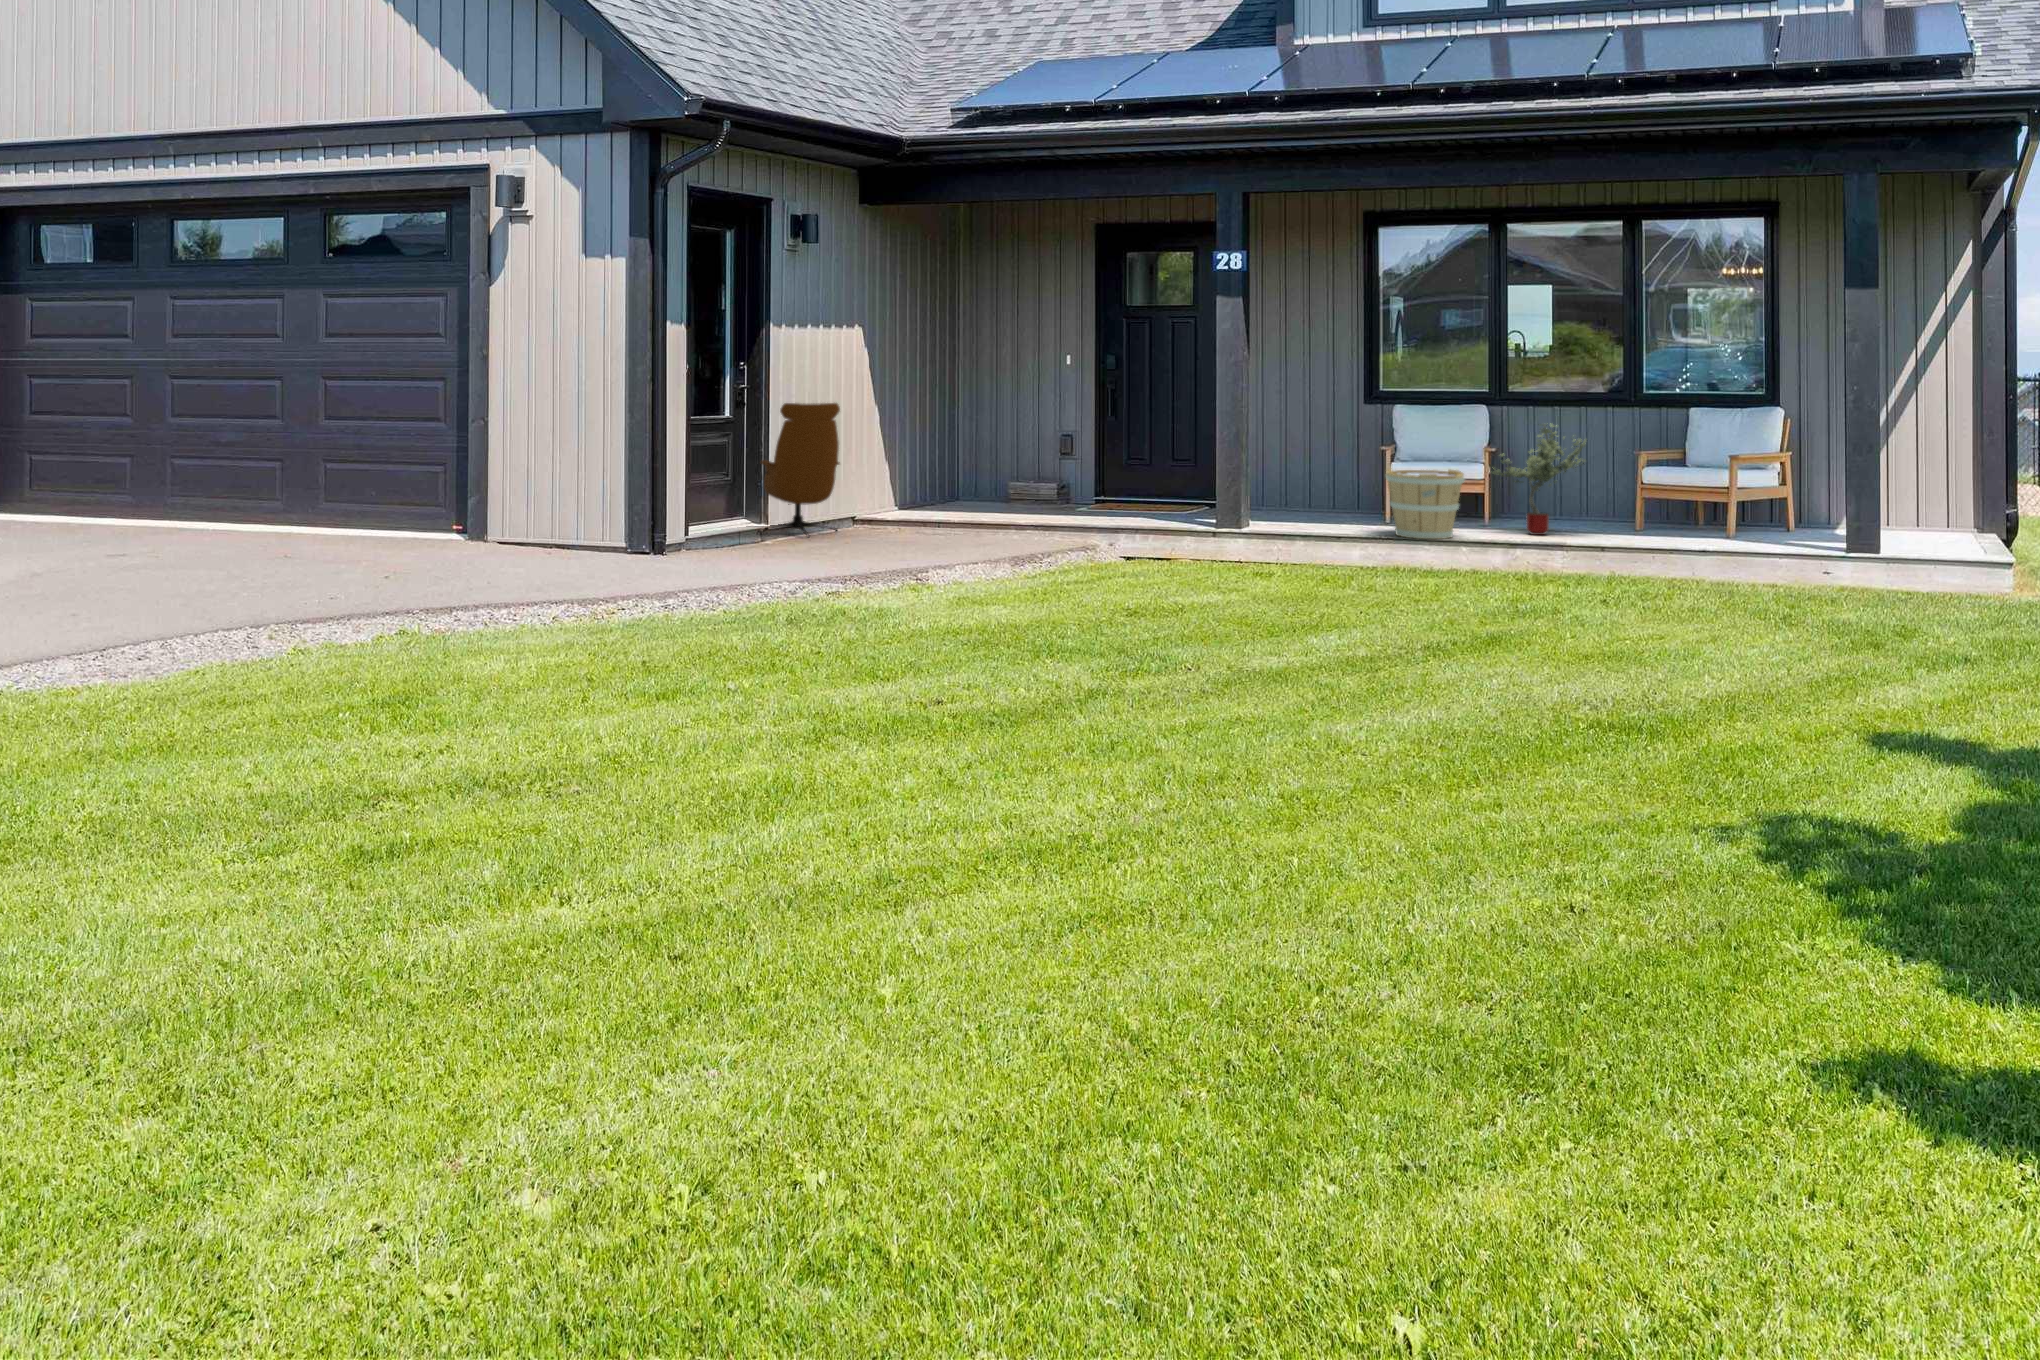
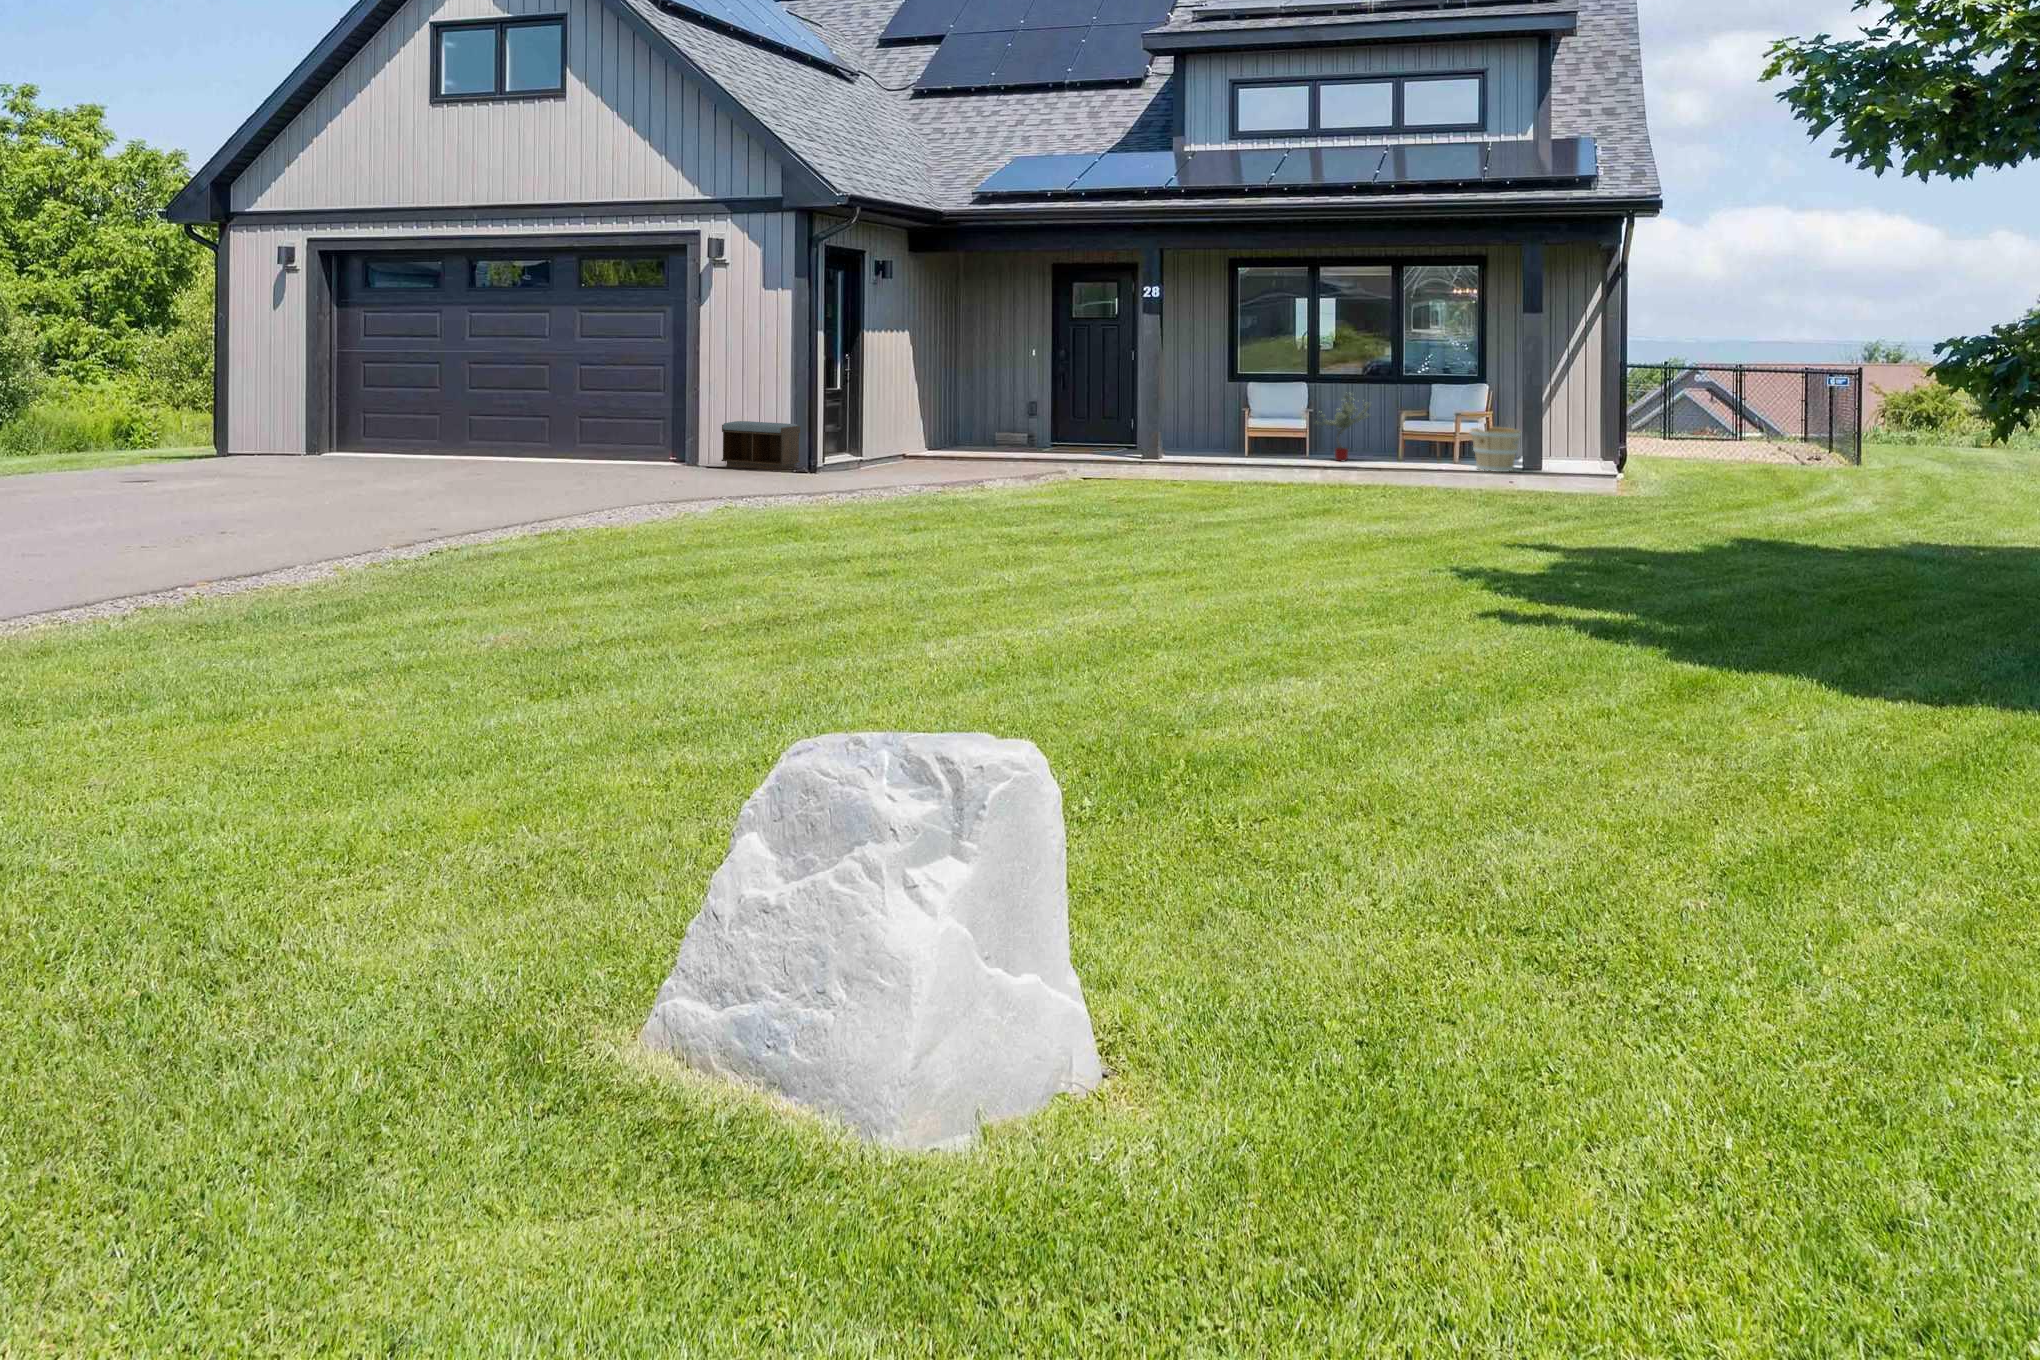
lounge chair: present [757,403,840,537] -> none [854,380,919,464]
wooden bucket: present [1386,468,1465,539] -> present [1471,427,1521,472]
bench: none [511,470,637,551] -> present [721,421,800,470]

